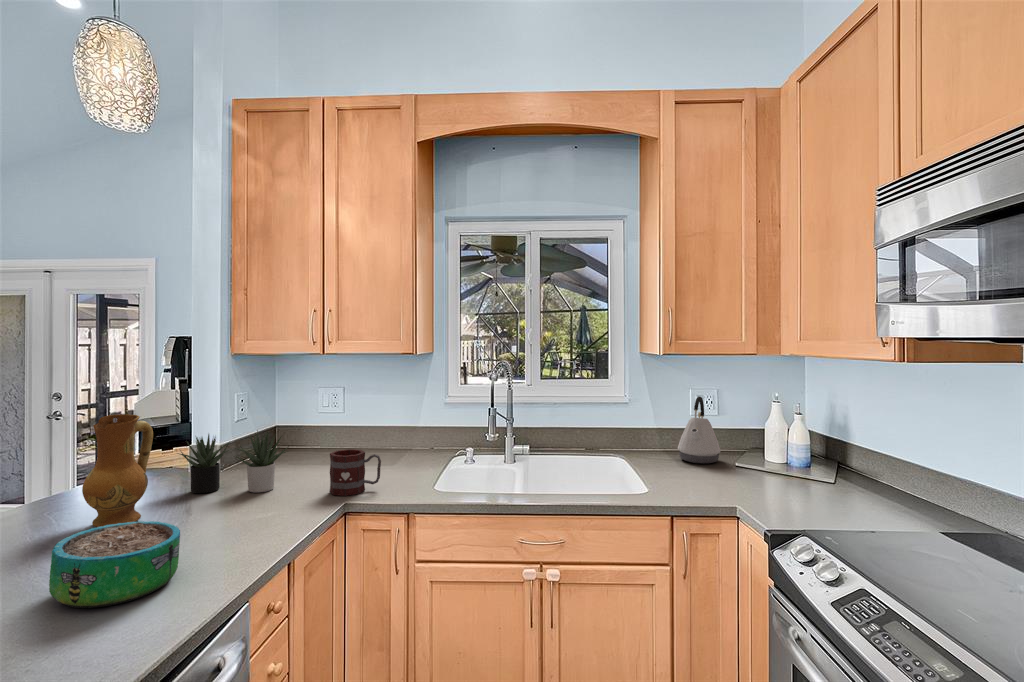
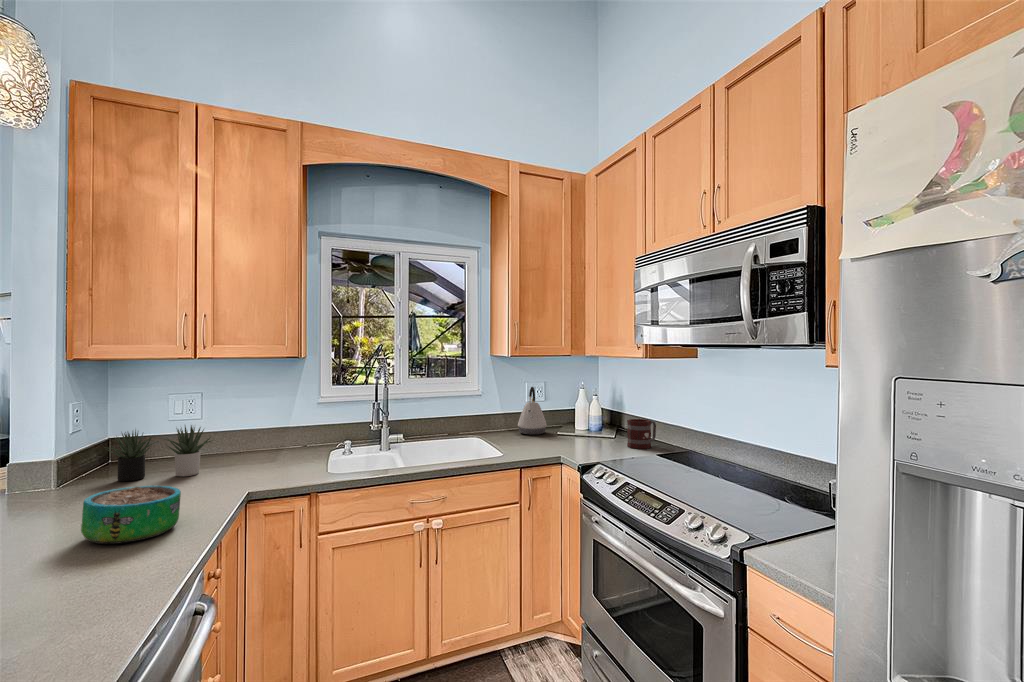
ceramic jug: present [82,414,153,527] -> none [39,410,100,508]
mug: present [329,449,381,496] -> present [627,419,656,449]

